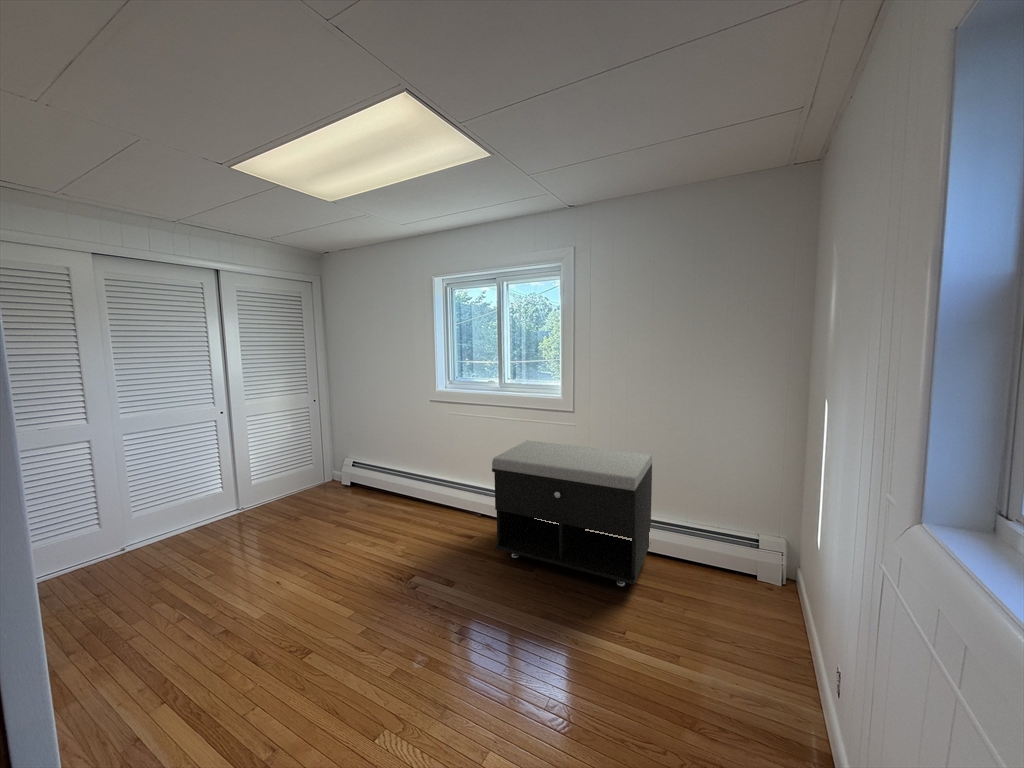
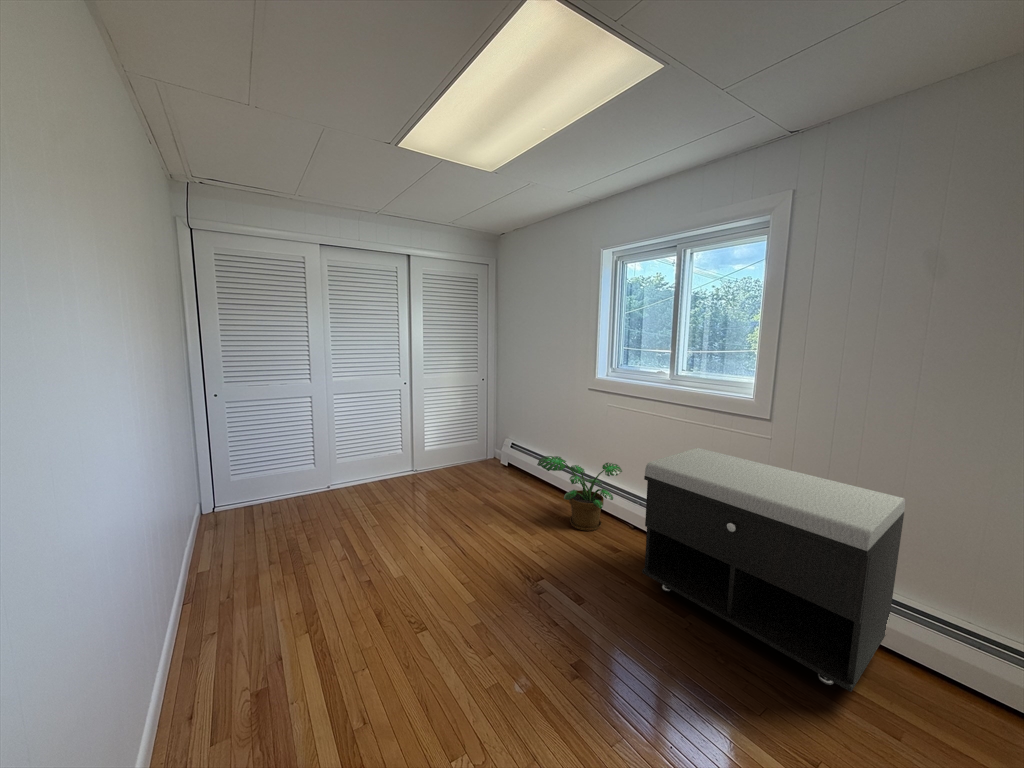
potted plant: none [390,464,468,529] -> present [537,456,622,531]

